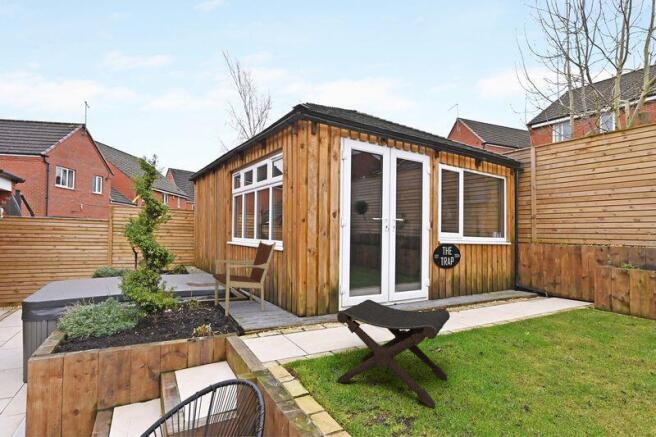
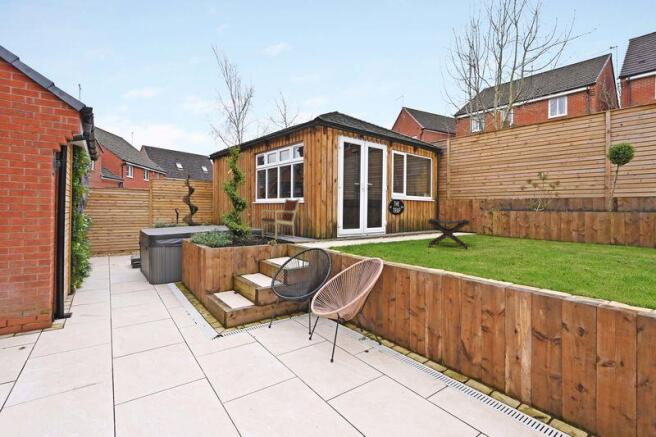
footstool: present [337,299,450,408] -> present [428,219,469,249]

